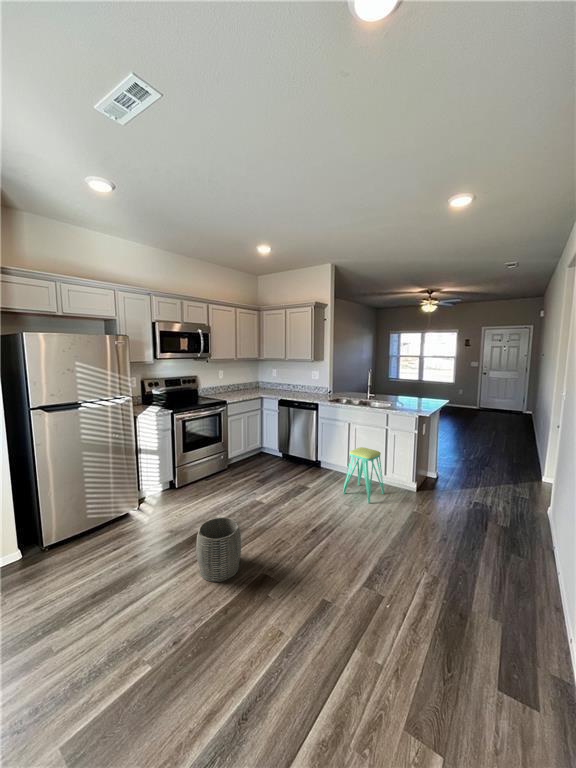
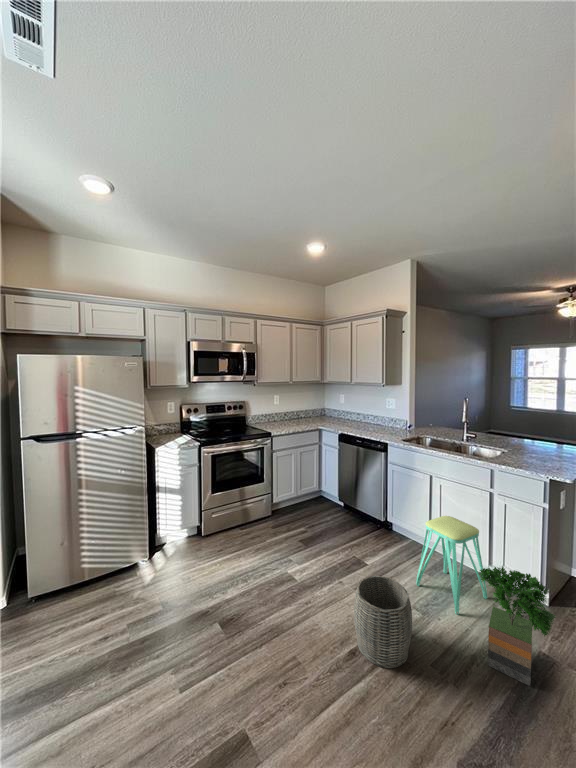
potted tree: none [383,466,421,525] -> present [479,566,556,686]
woven basket: present [196,517,241,582] -> present [354,576,412,668]

